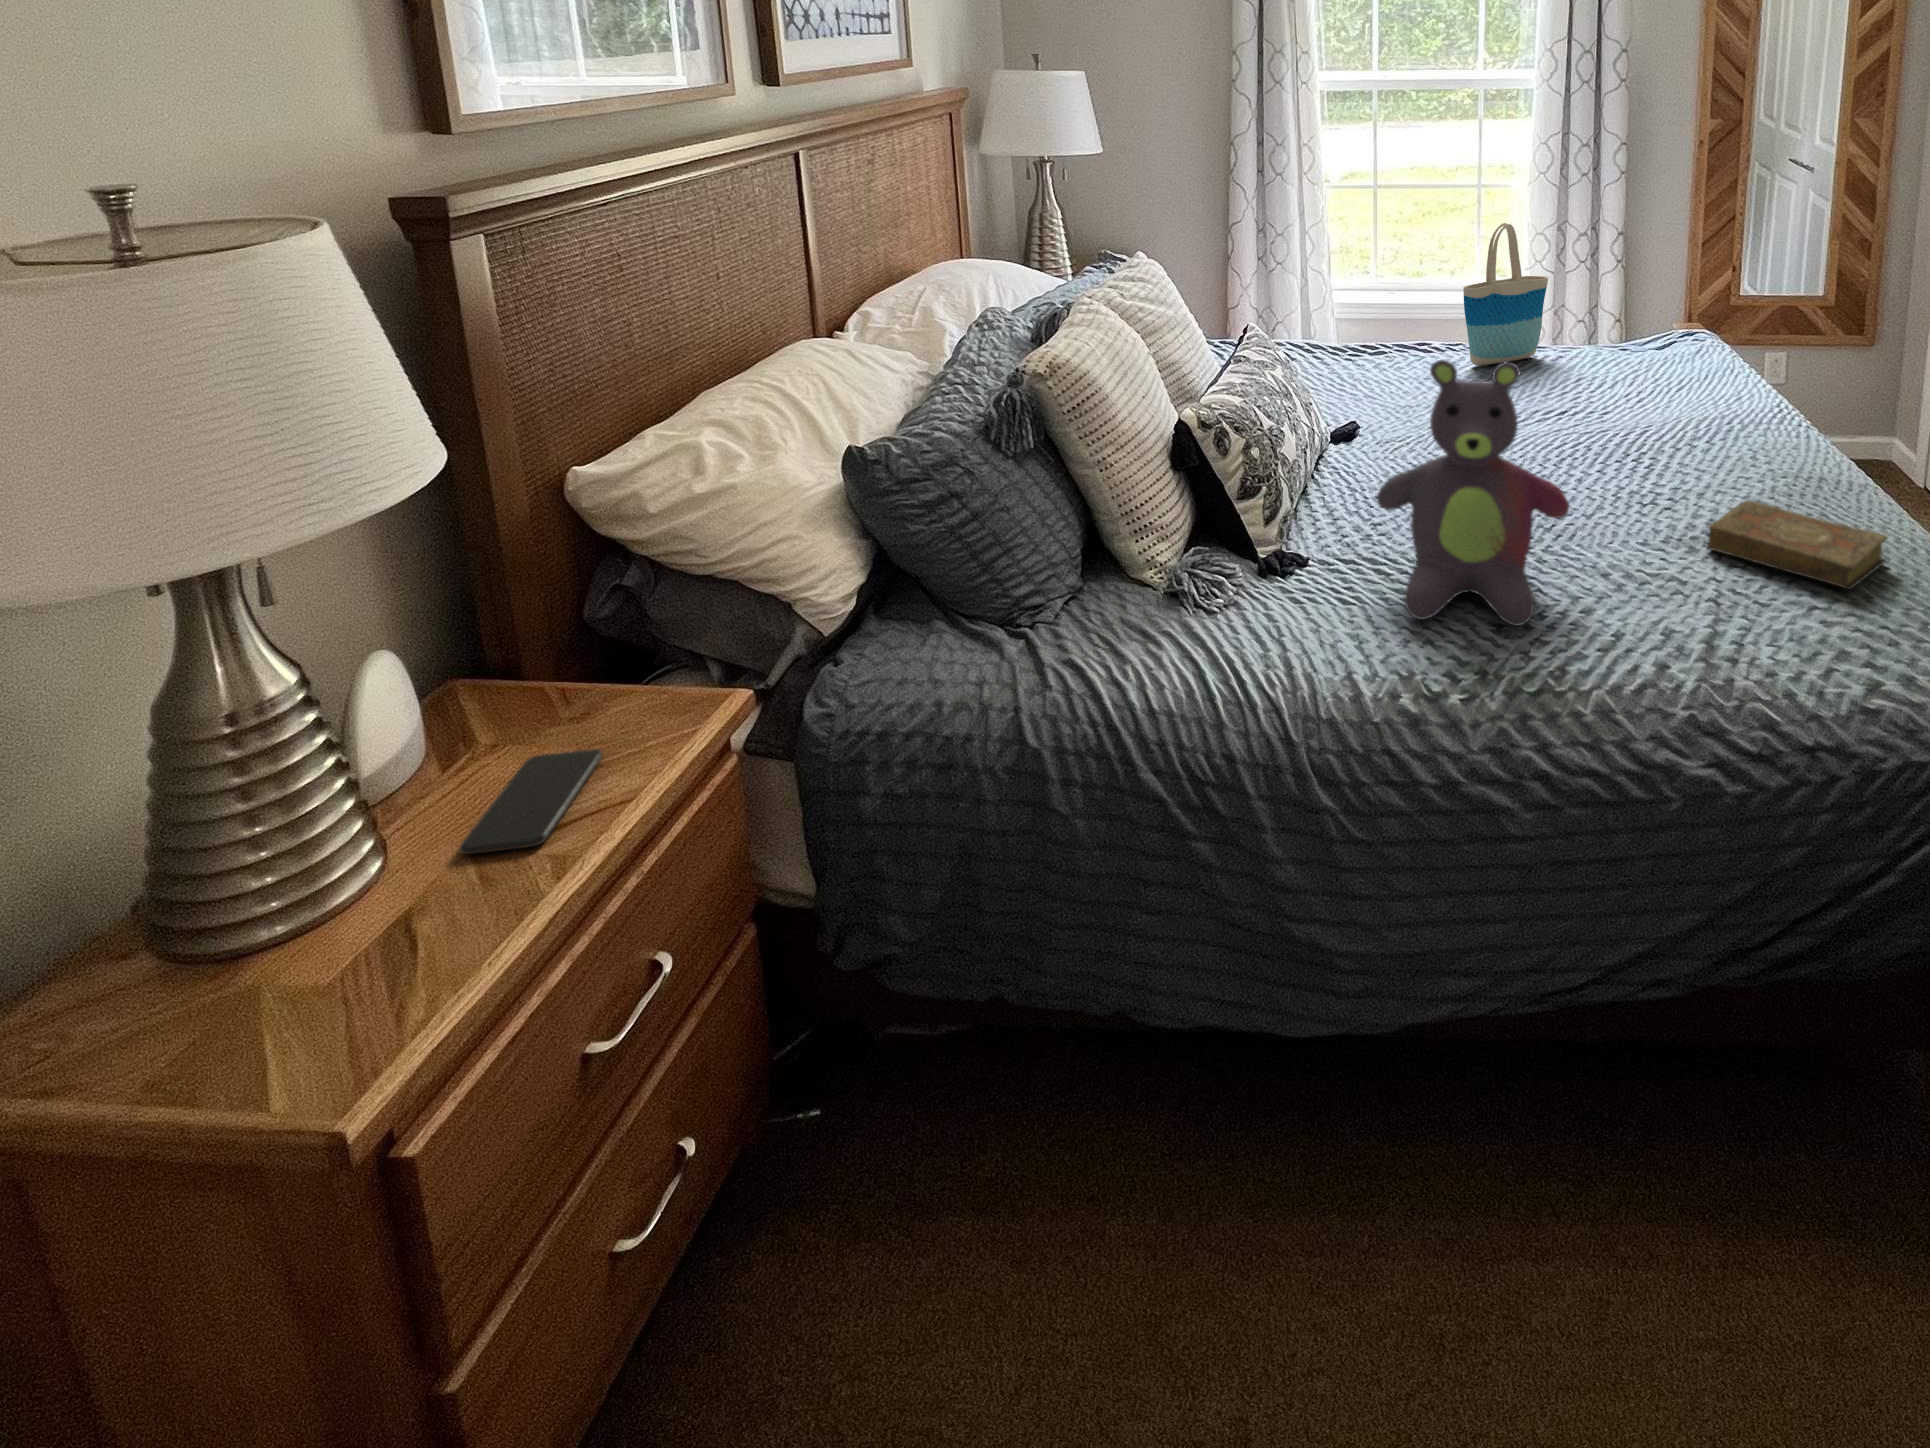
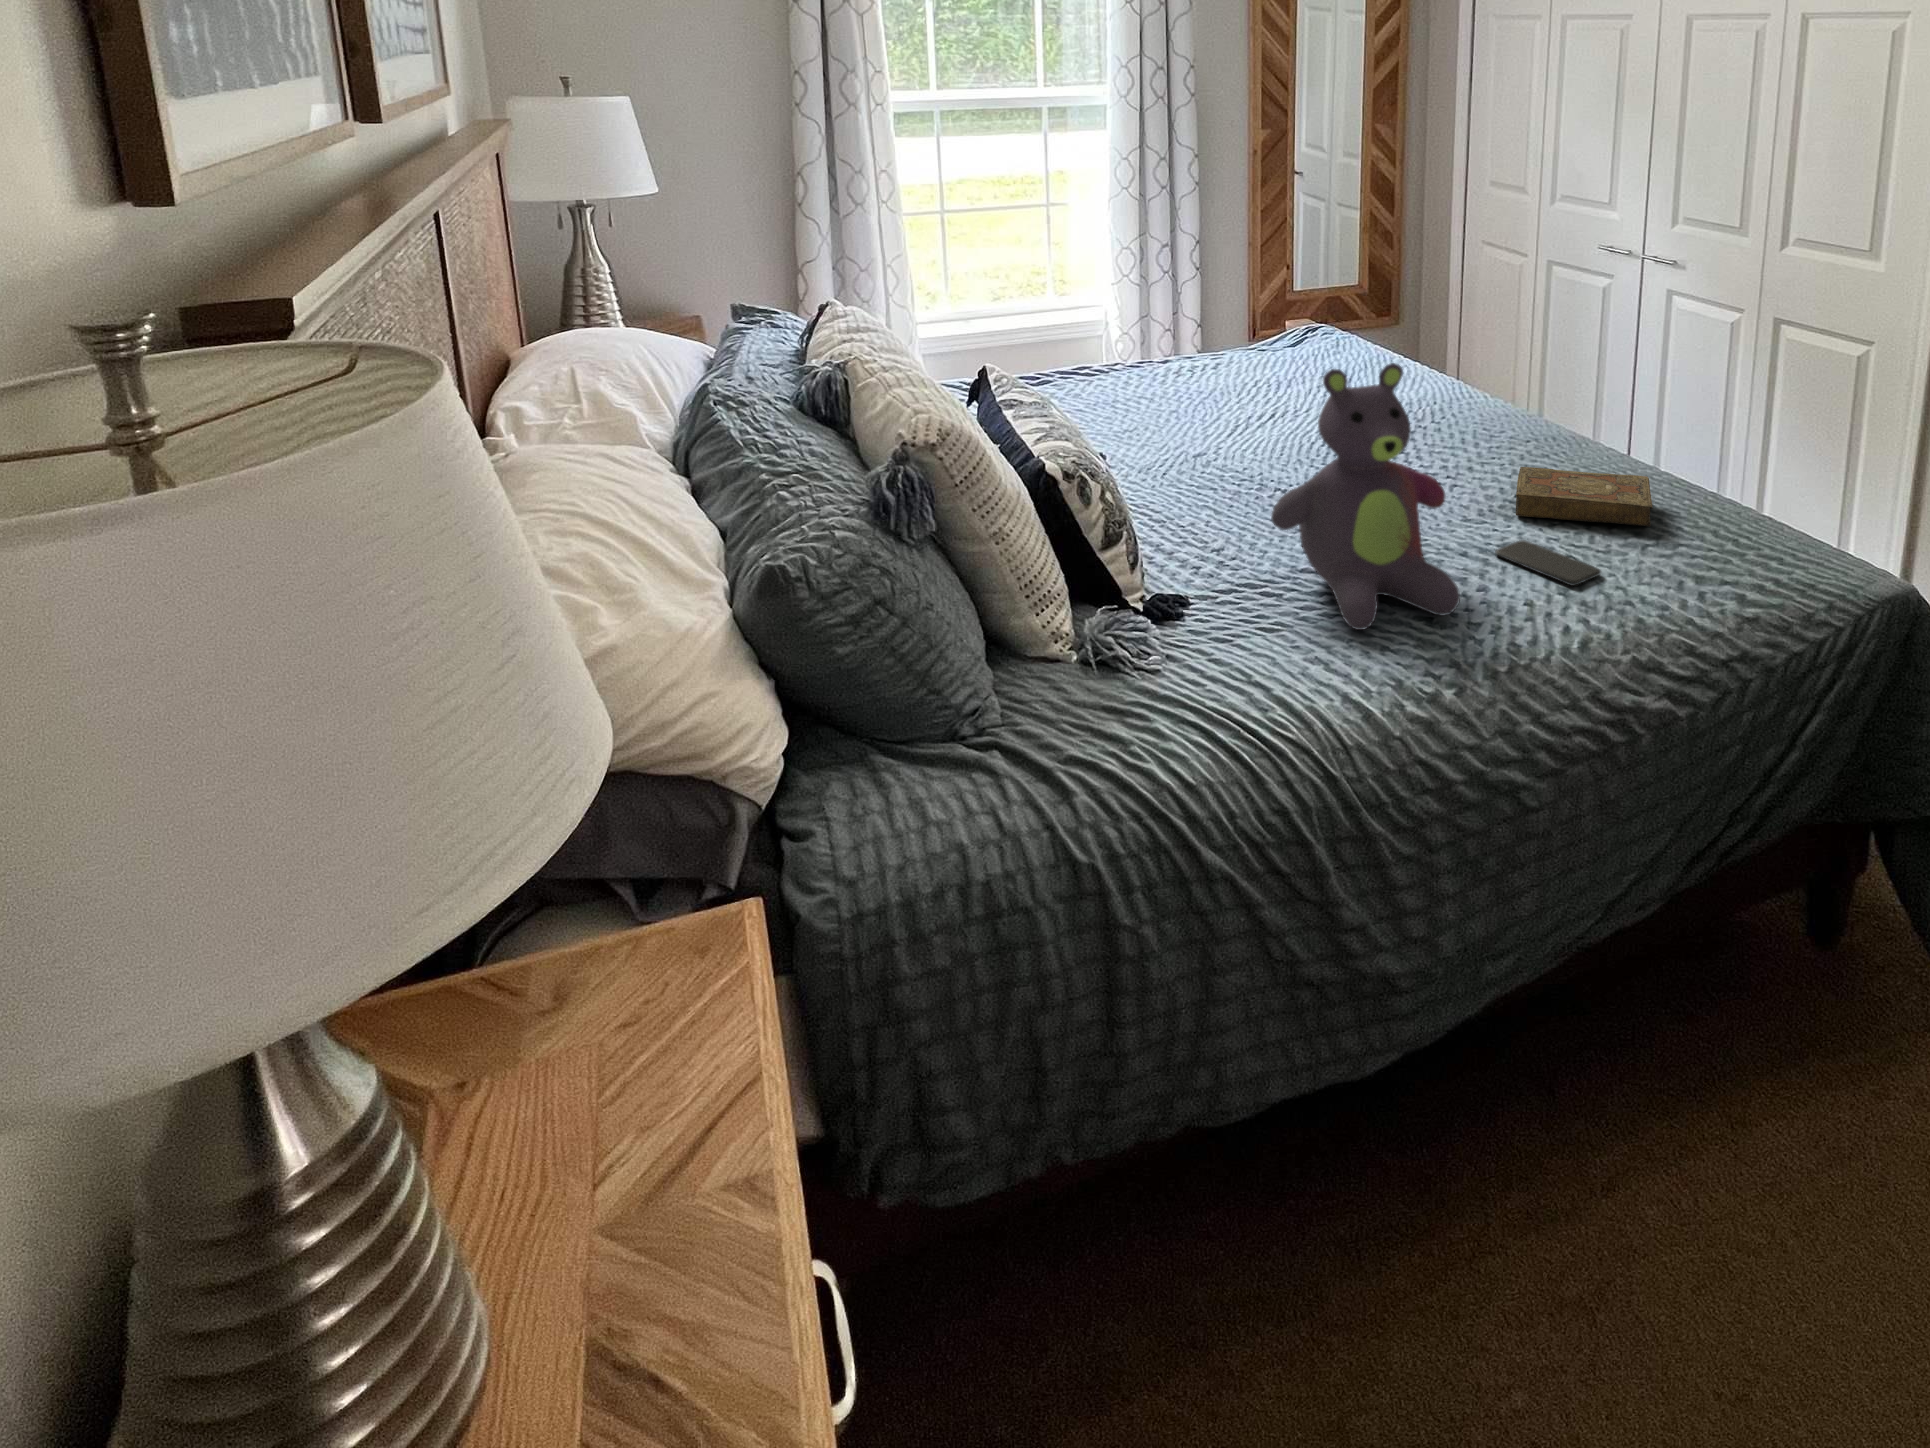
tote bag: present [1464,223,1548,365] -> none [1139,238,1203,385]
smartphone: present [459,749,603,854] -> present [1495,540,1601,586]

